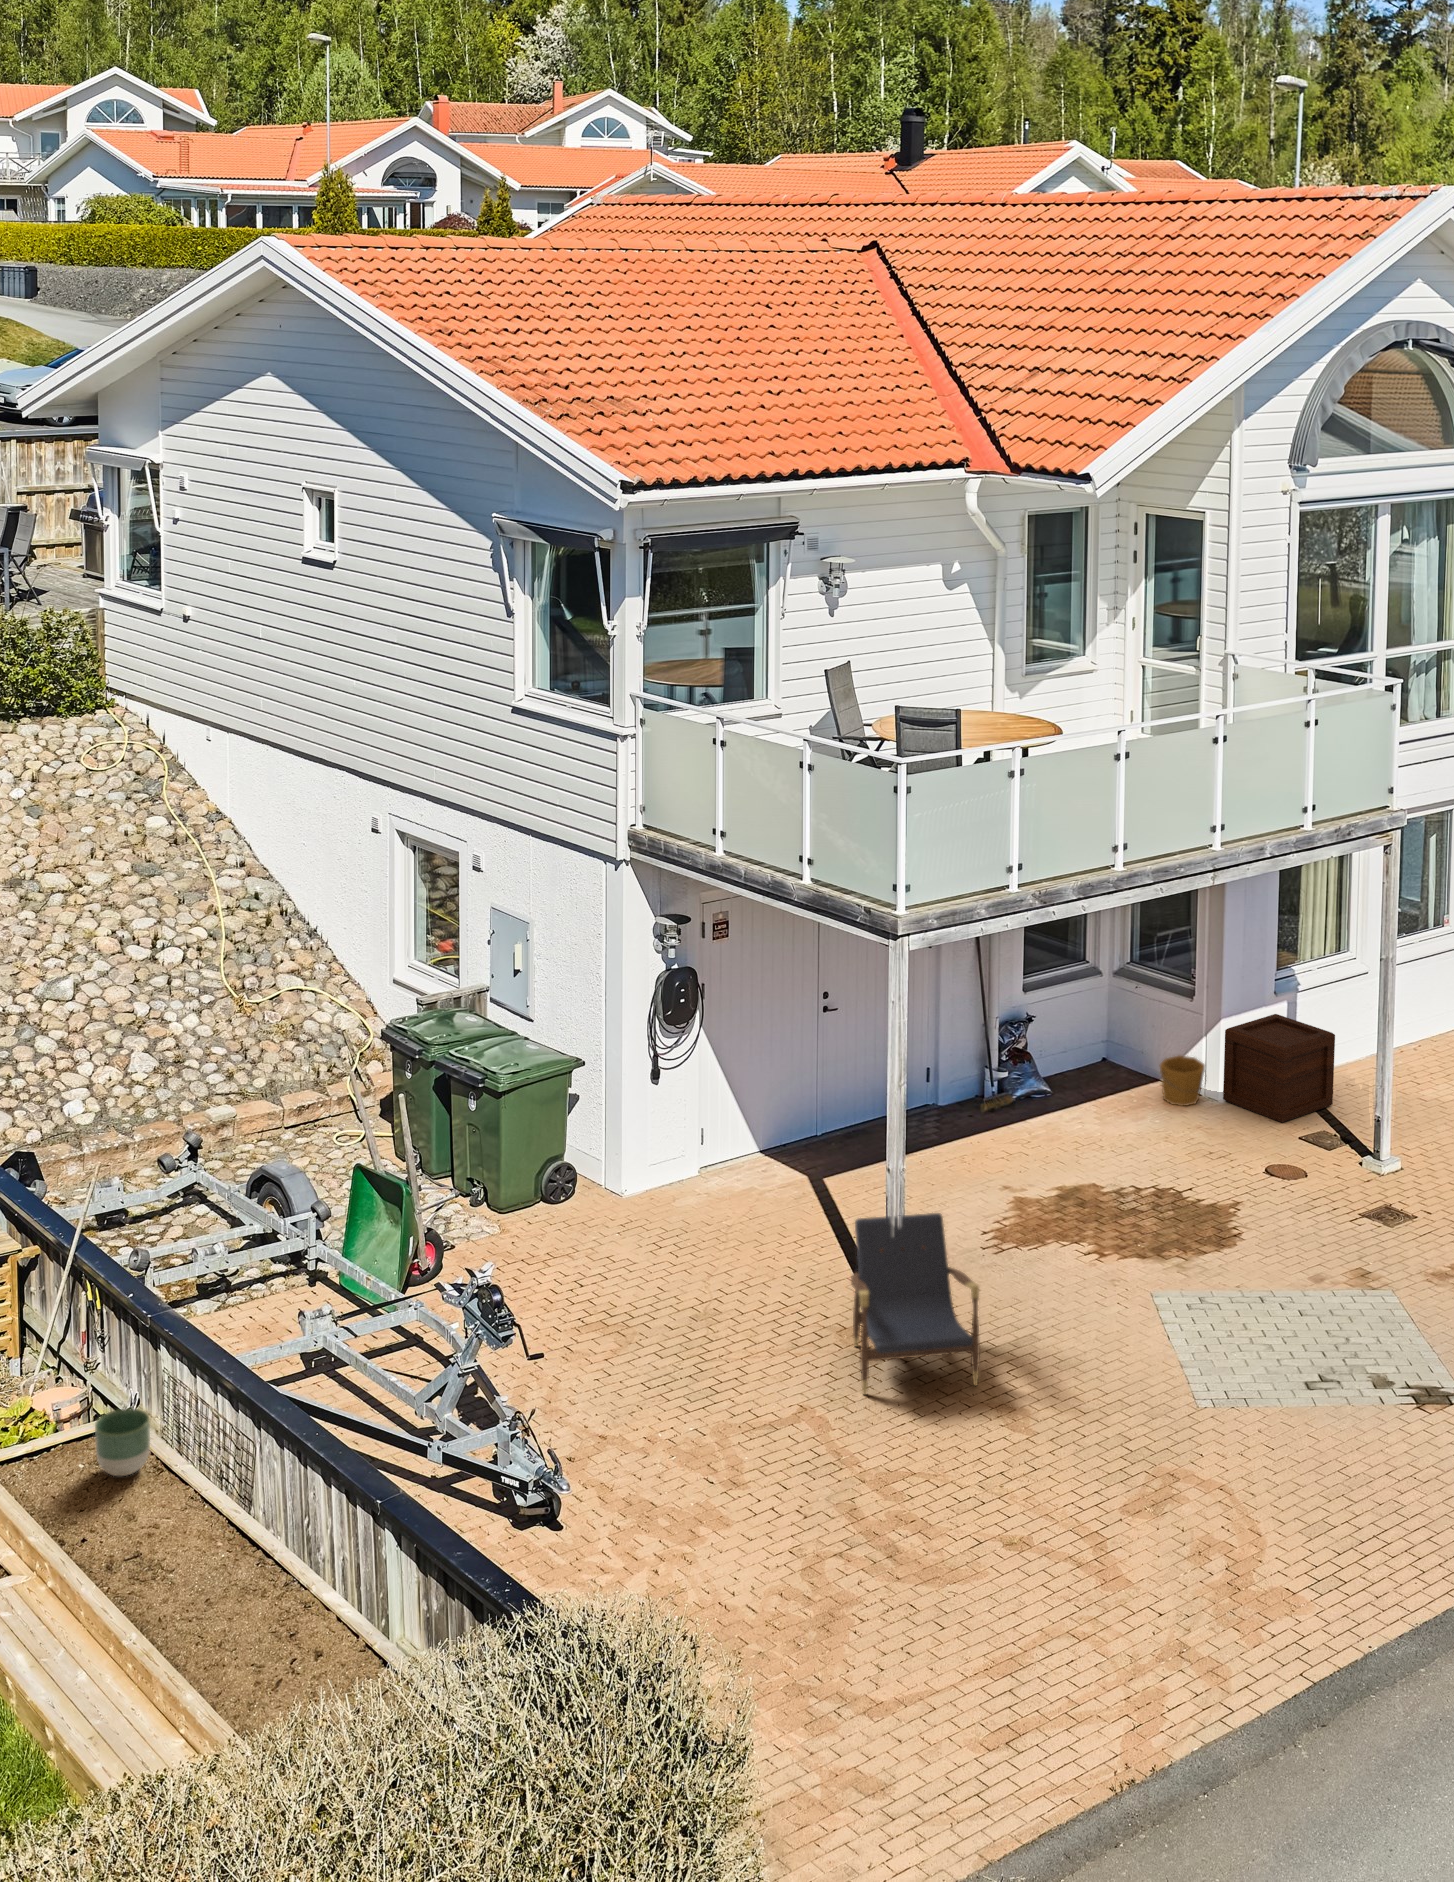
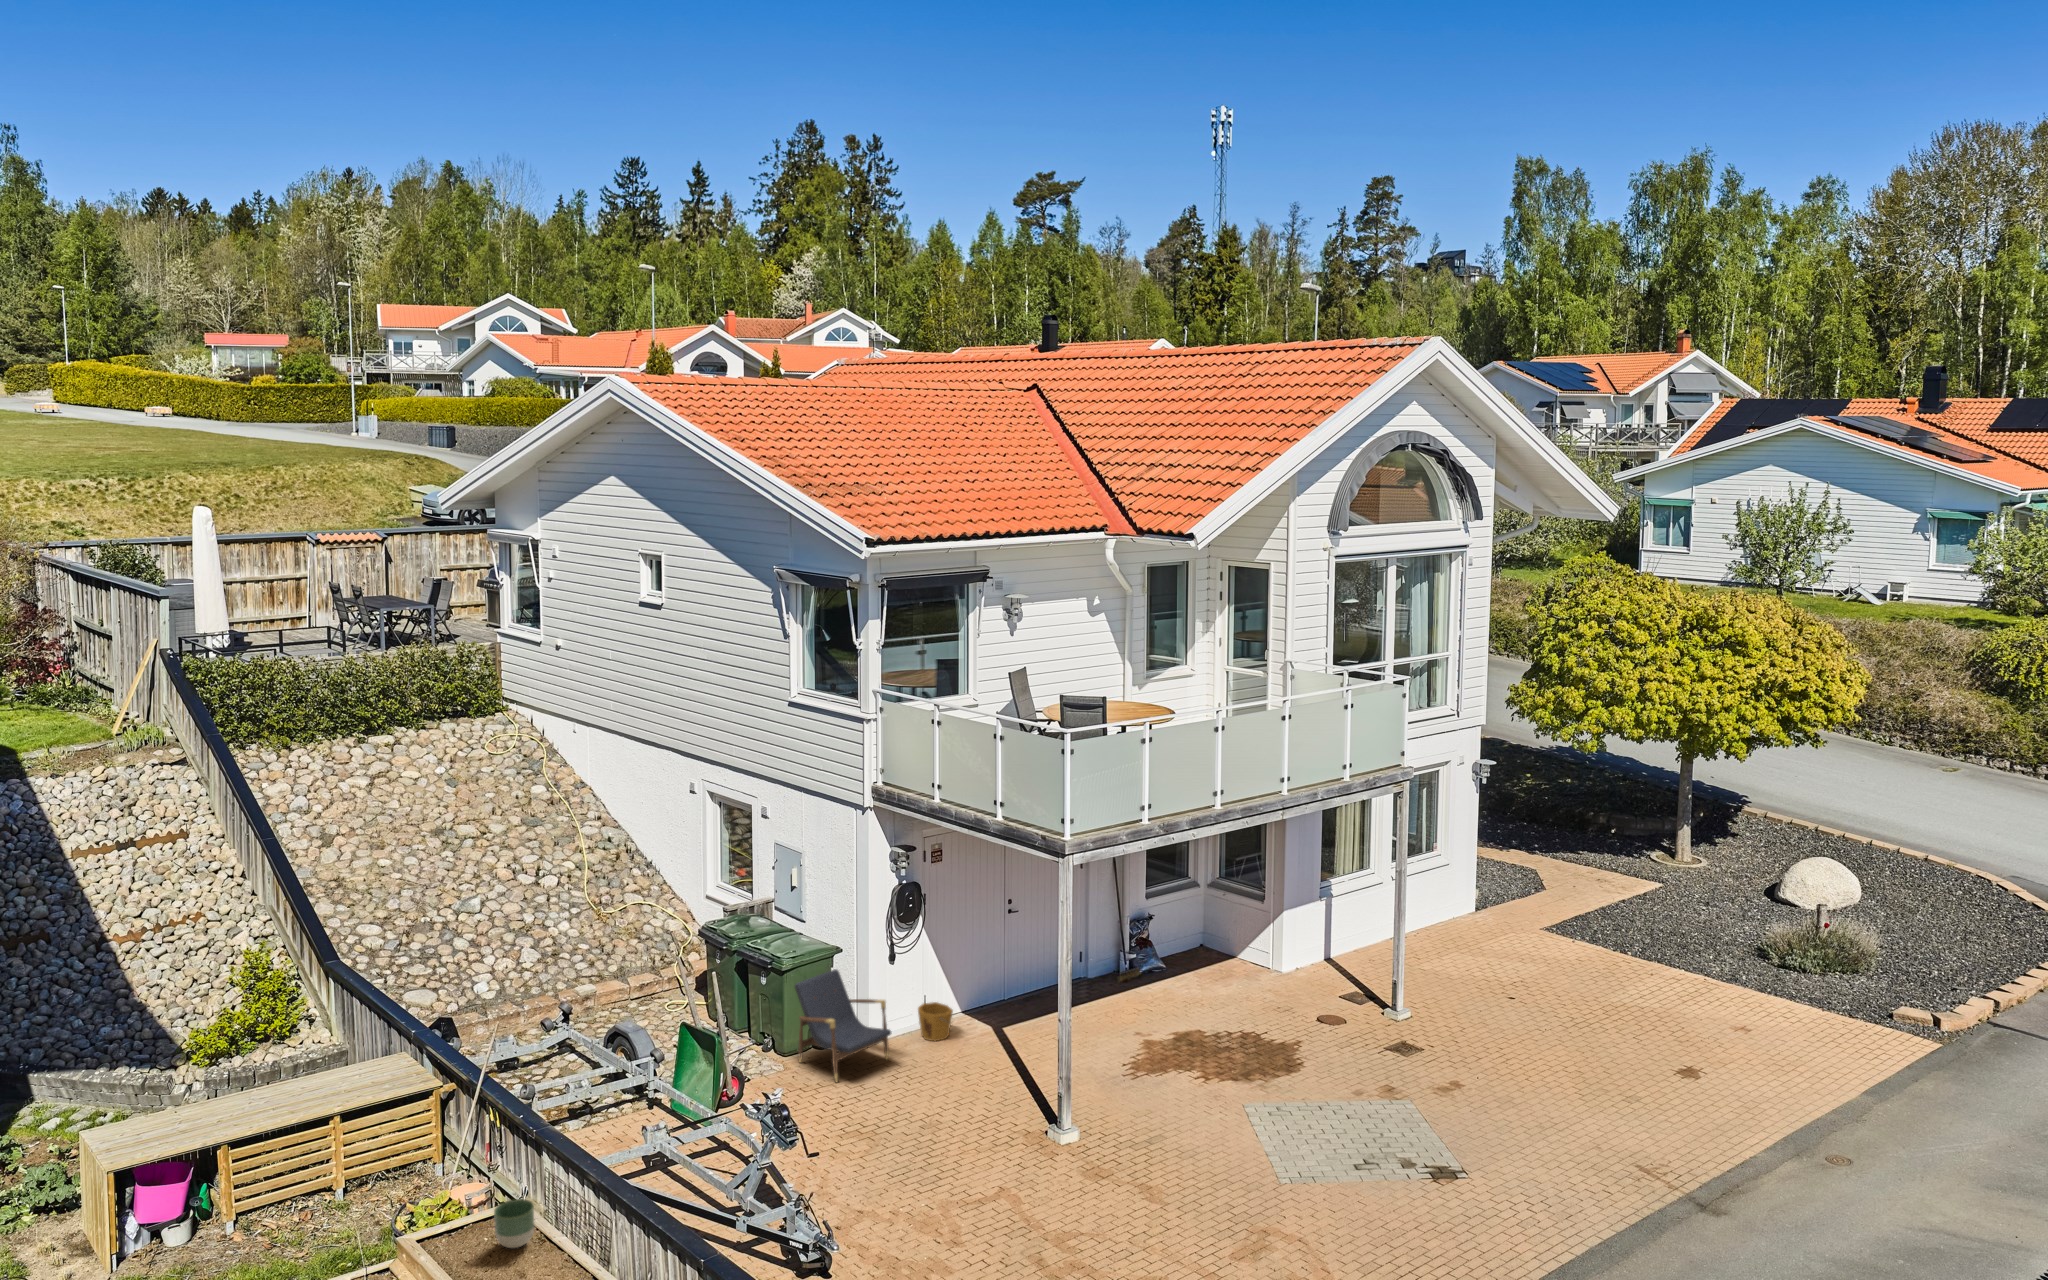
wooden crate: present [1223,1014,1335,1123] -> none [1286,912,1363,987]
bucket: present [1160,1056,1205,1106] -> present [918,1002,953,1041]
lounge chair: present [851,1213,980,1395] -> present [795,969,891,1082]

